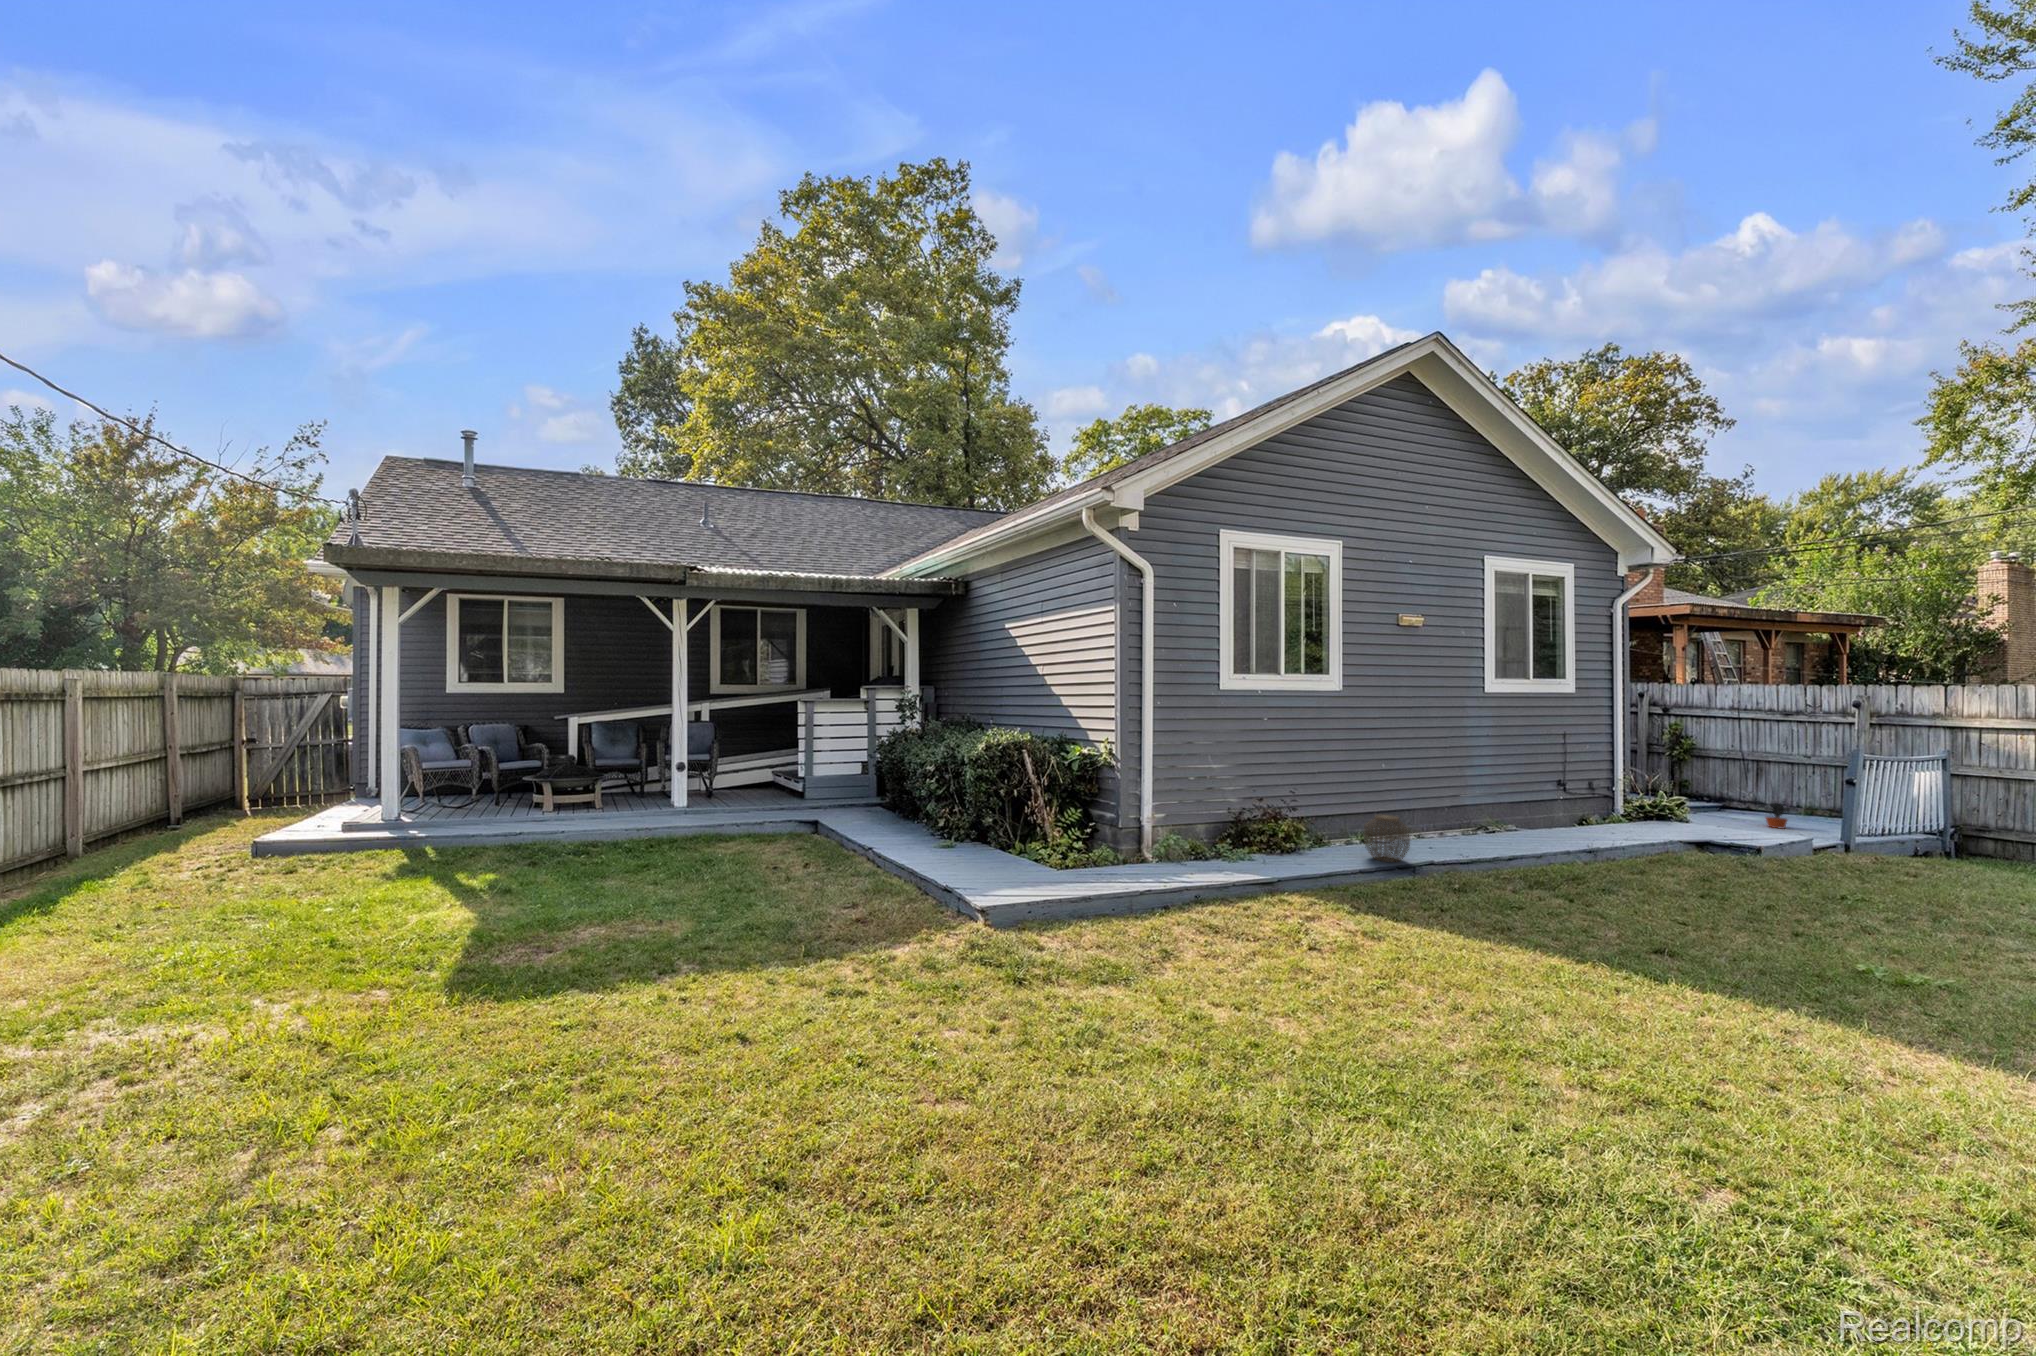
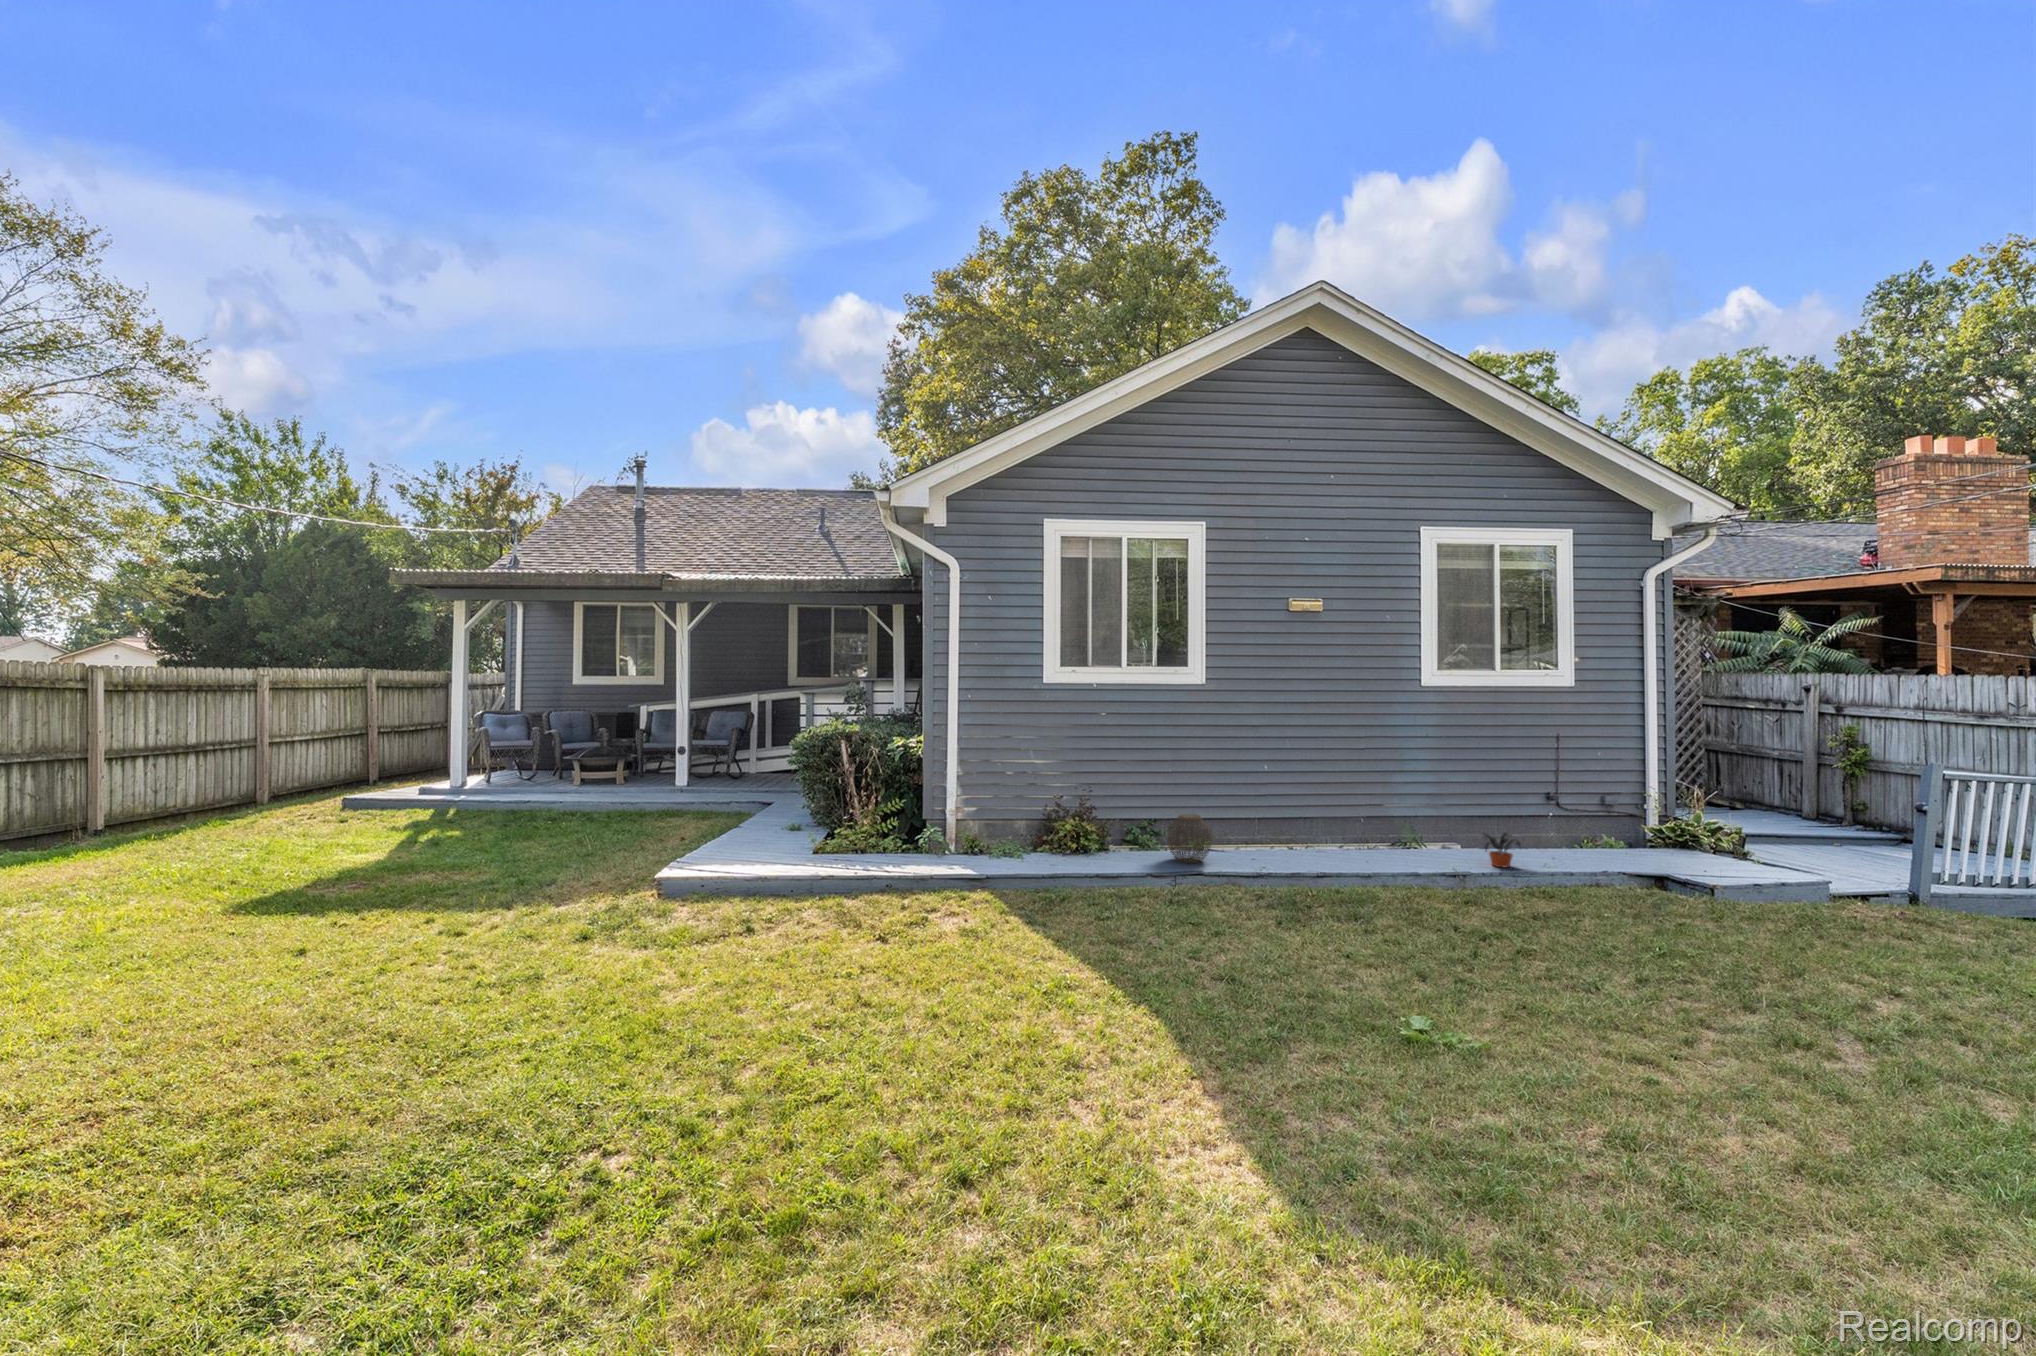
potted plant: present [1758,803,1790,829] -> present [1479,833,1521,868]

